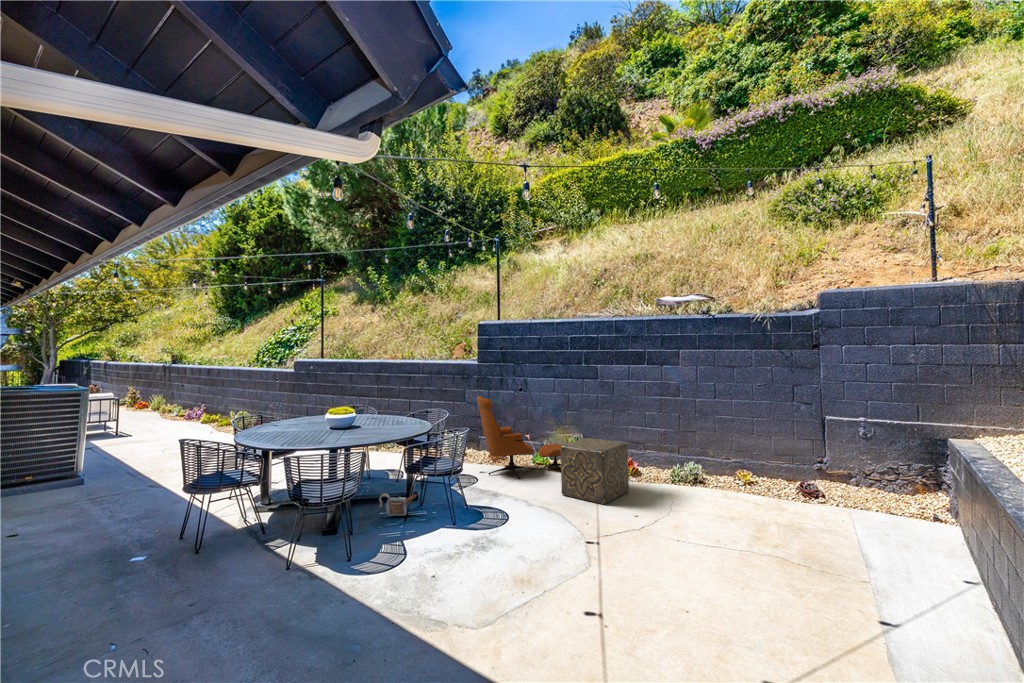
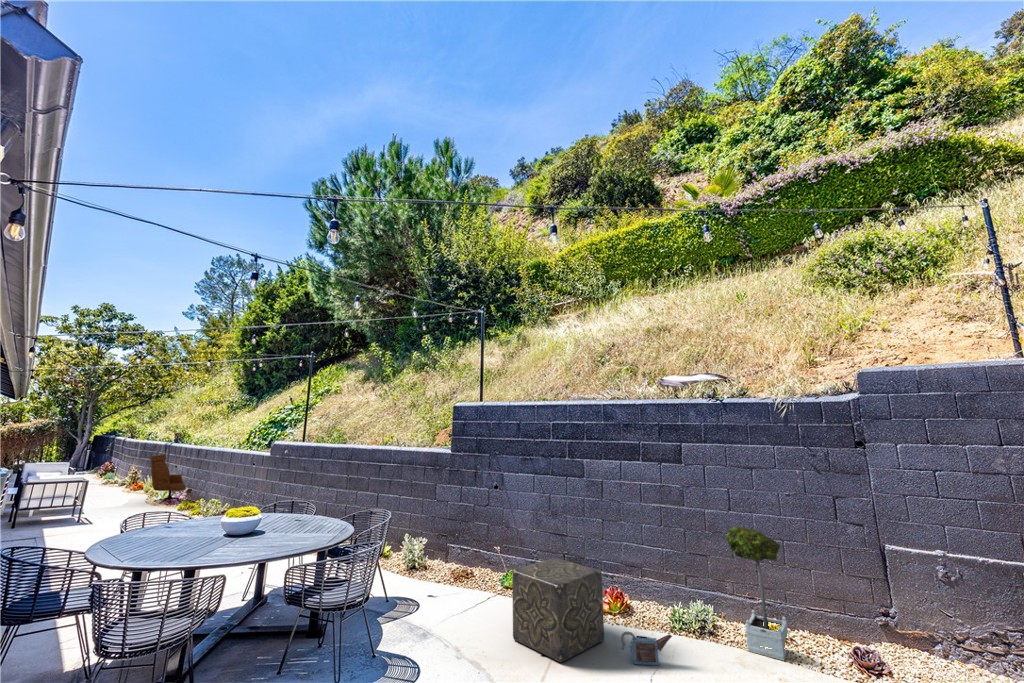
lounge chair: present [477,396,562,479] -> present [150,455,193,504]
potted tree: none [718,406,758,494] -> present [726,526,788,661]
watering can: present [379,494,417,516] -> present [621,631,672,665]

